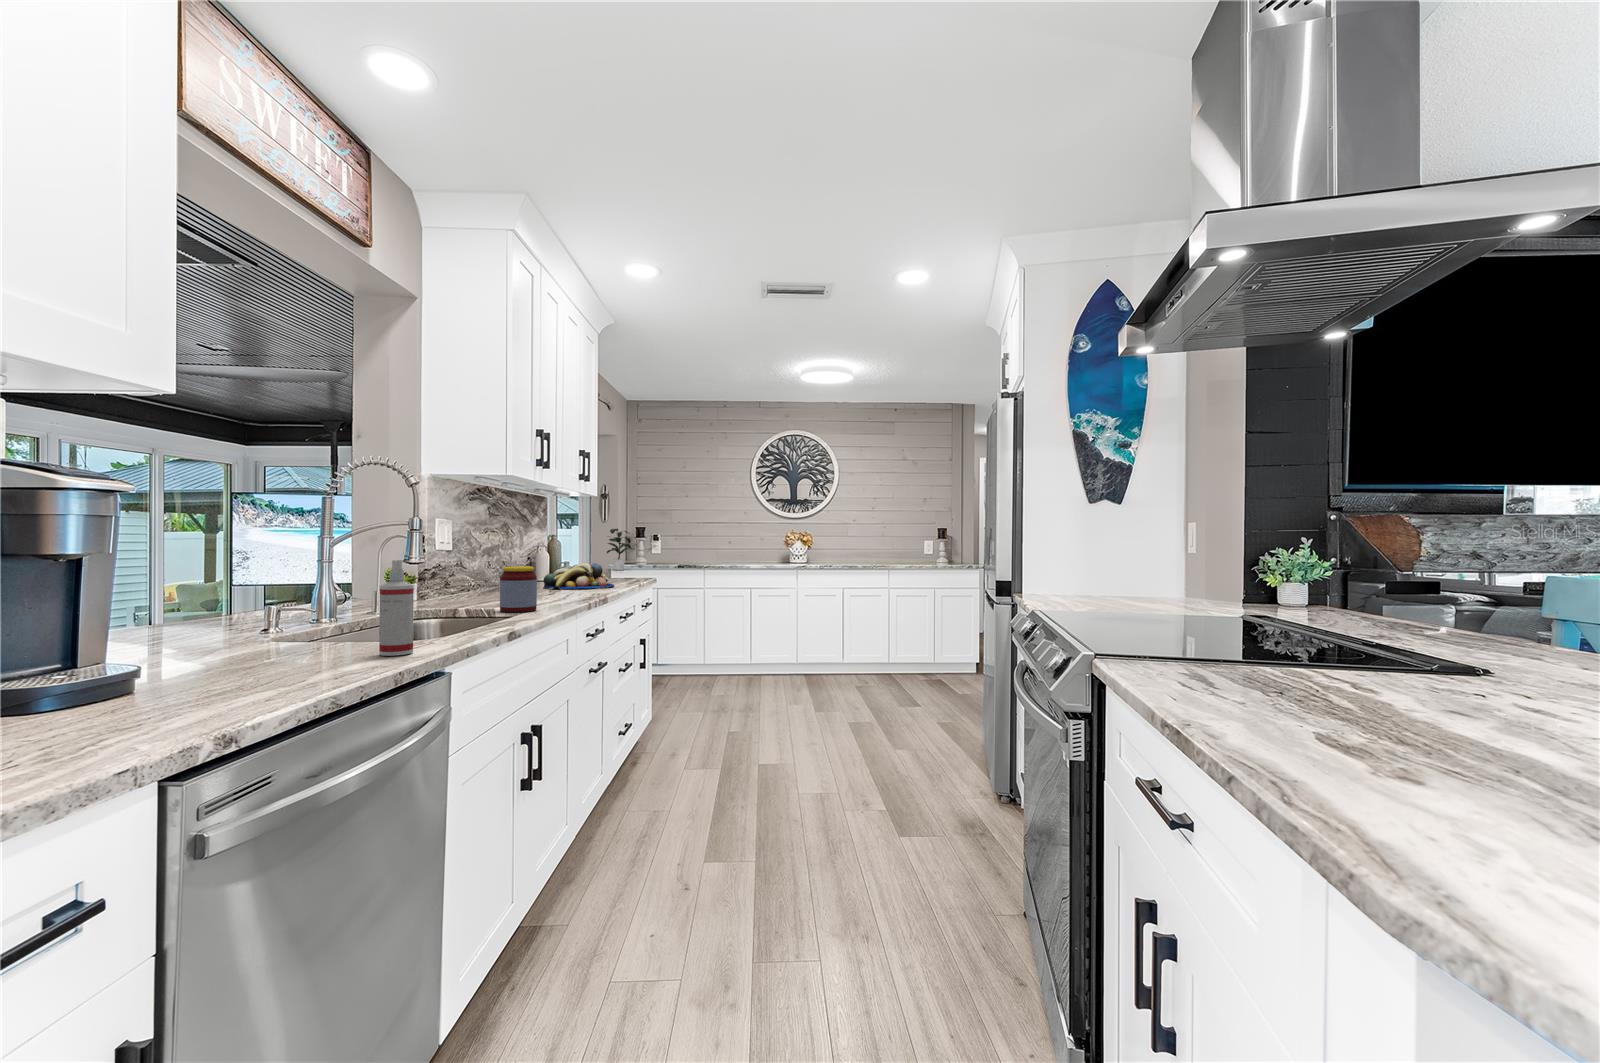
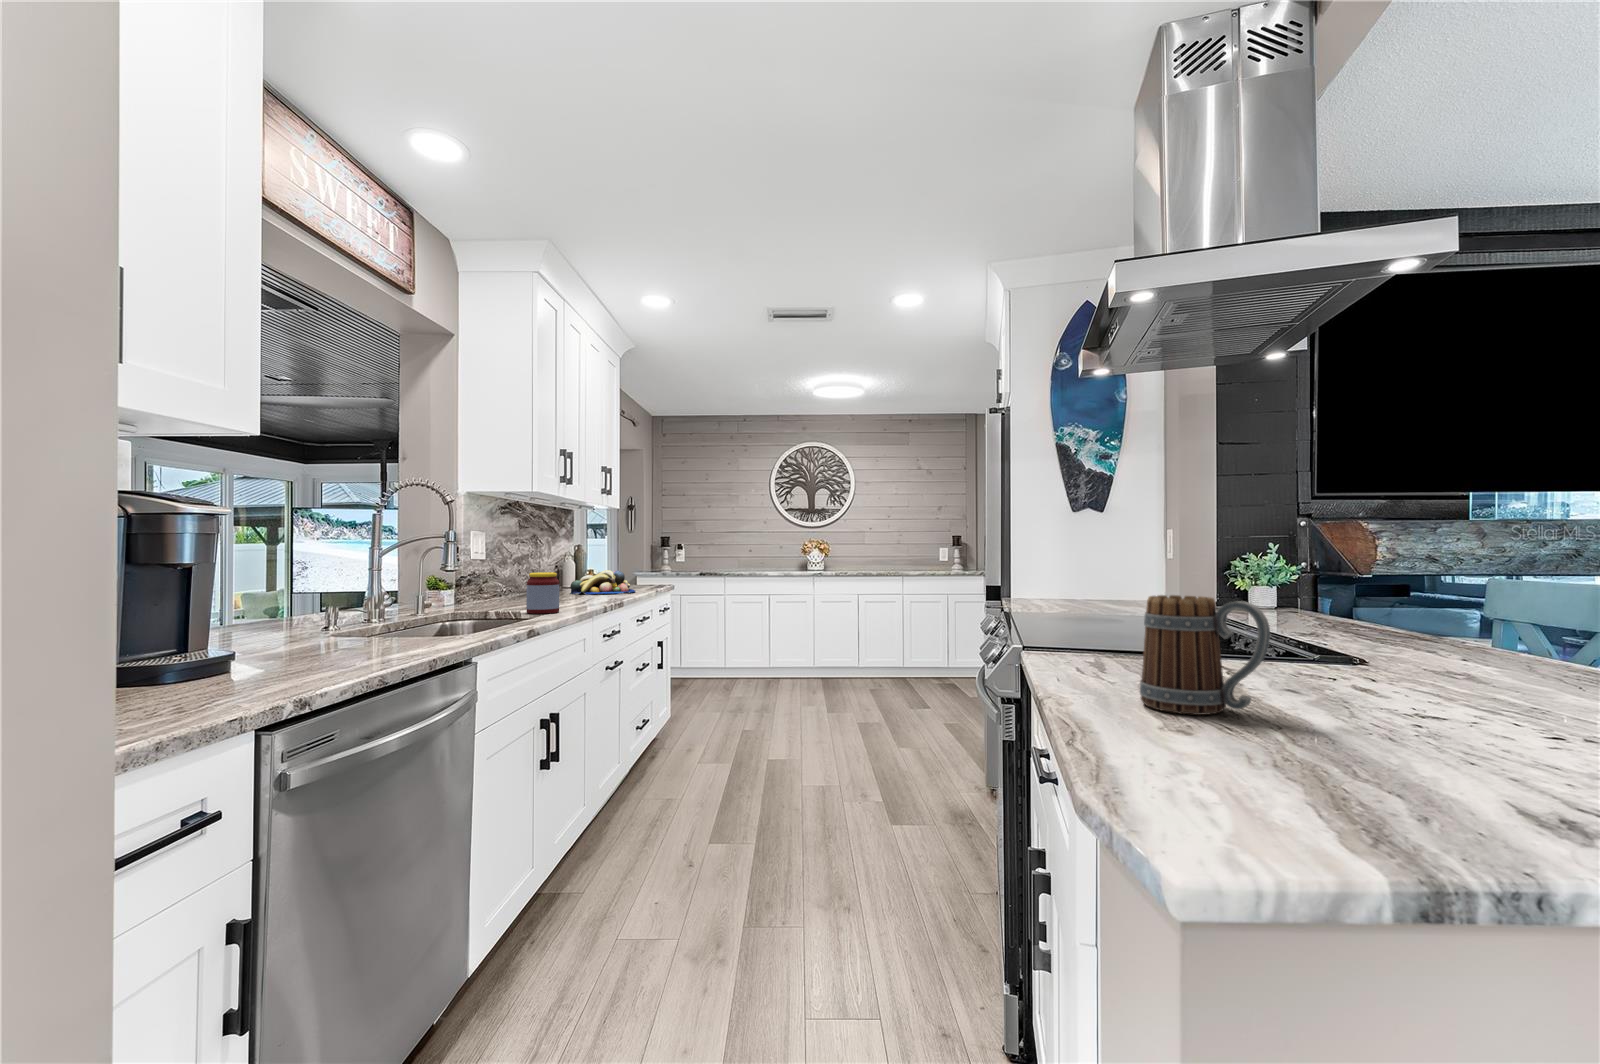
potted plant: present [607,529,635,570] -> none [629,538,666,578]
spray bottle: present [379,560,414,656] -> none [418,566,447,648]
mug: none [1285,603,1467,752] -> present [1140,595,1270,715]

